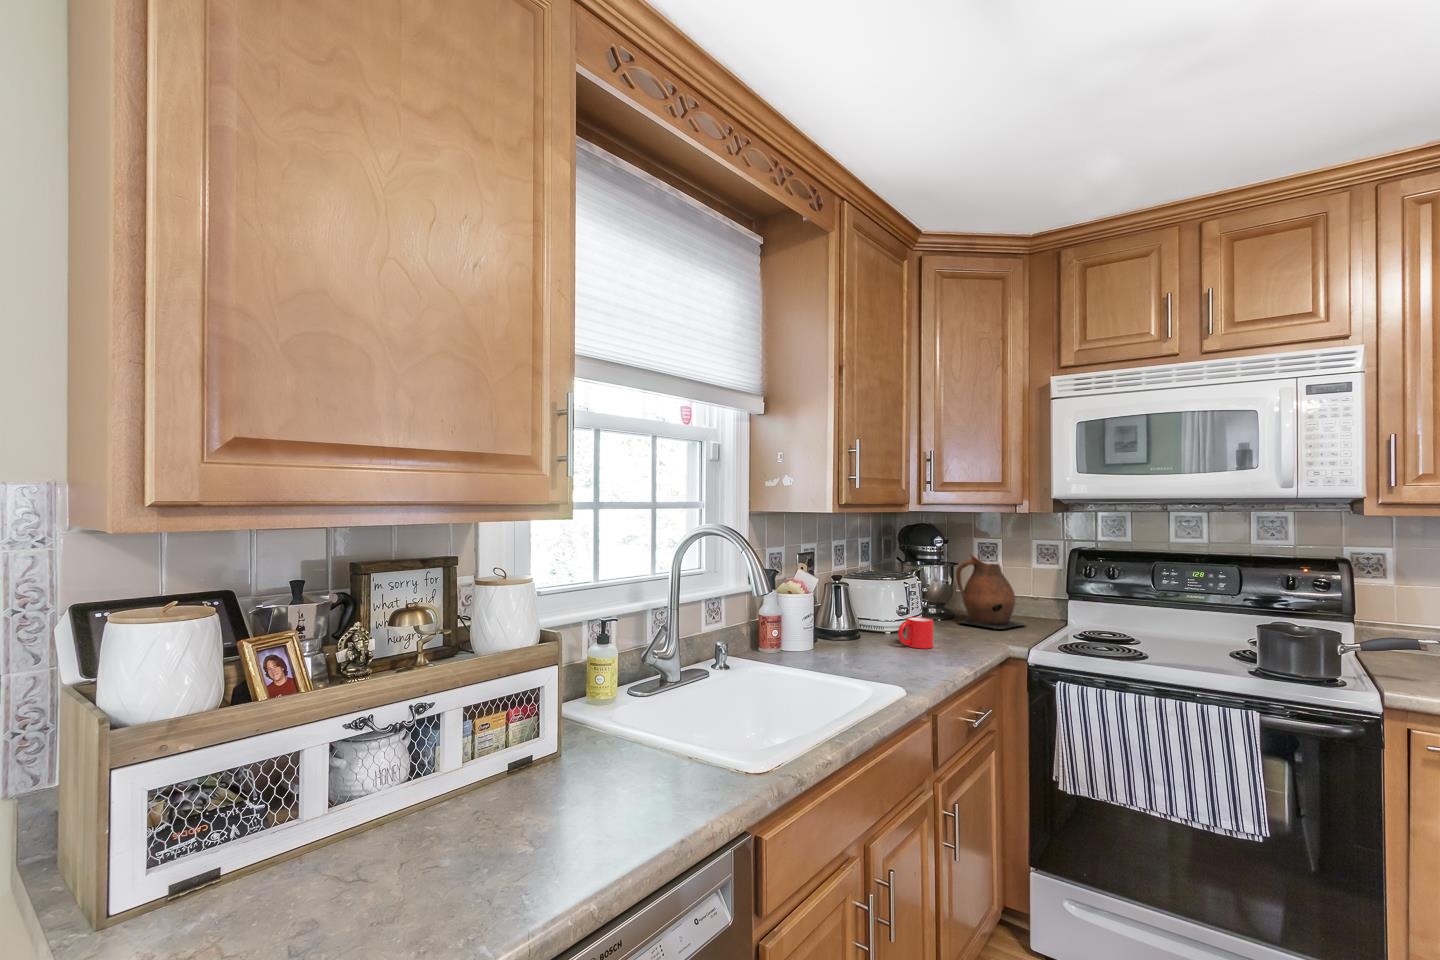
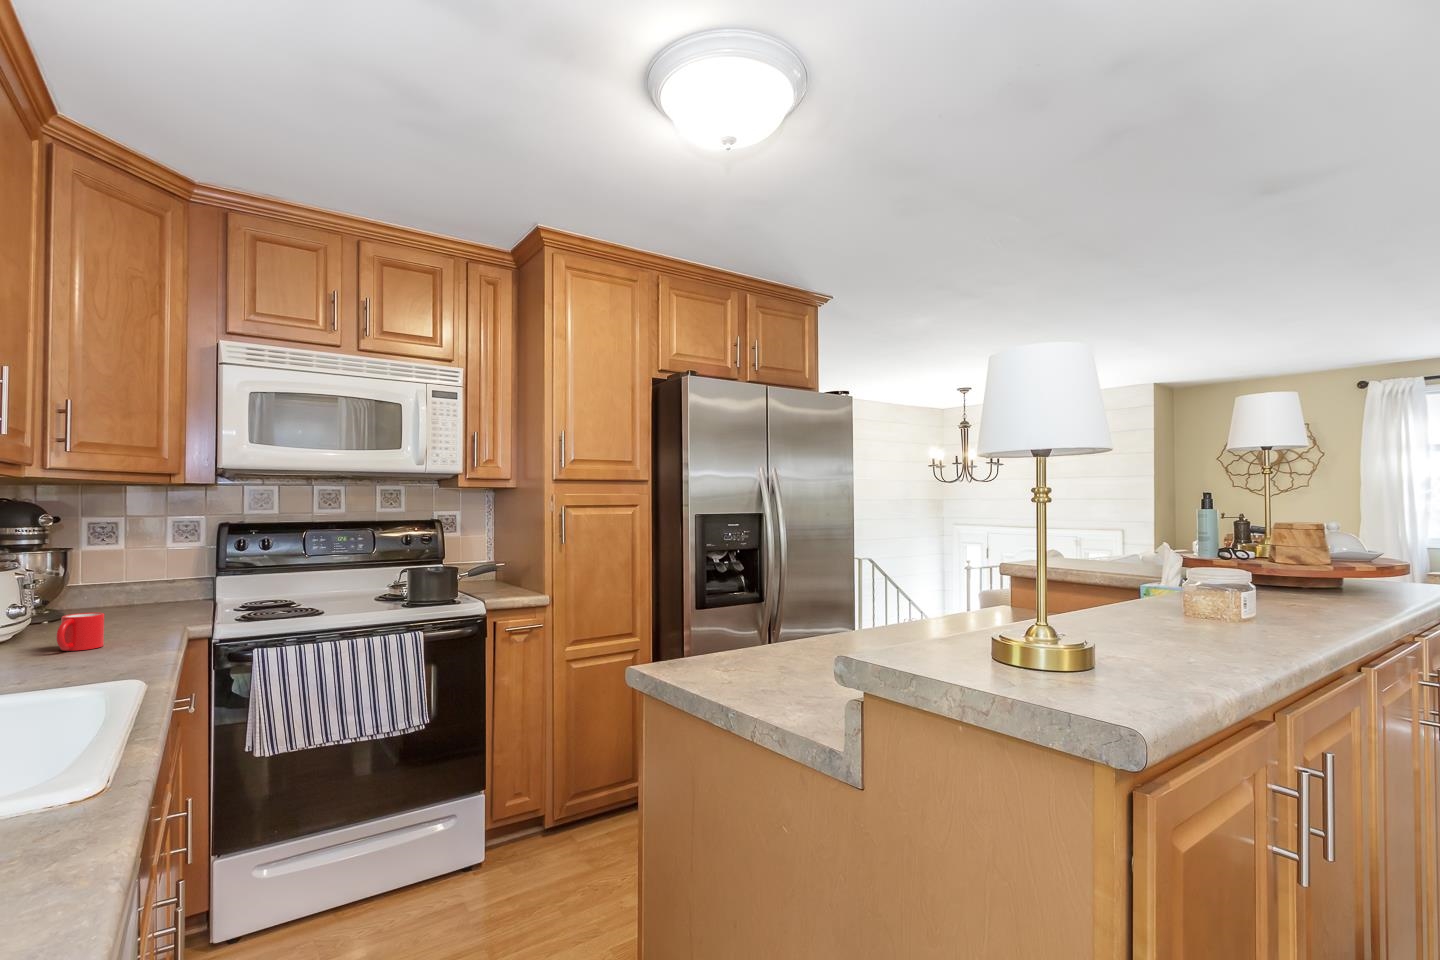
ceramic pitcher: present [956,554,1025,629] -> none [80,536,173,620]

